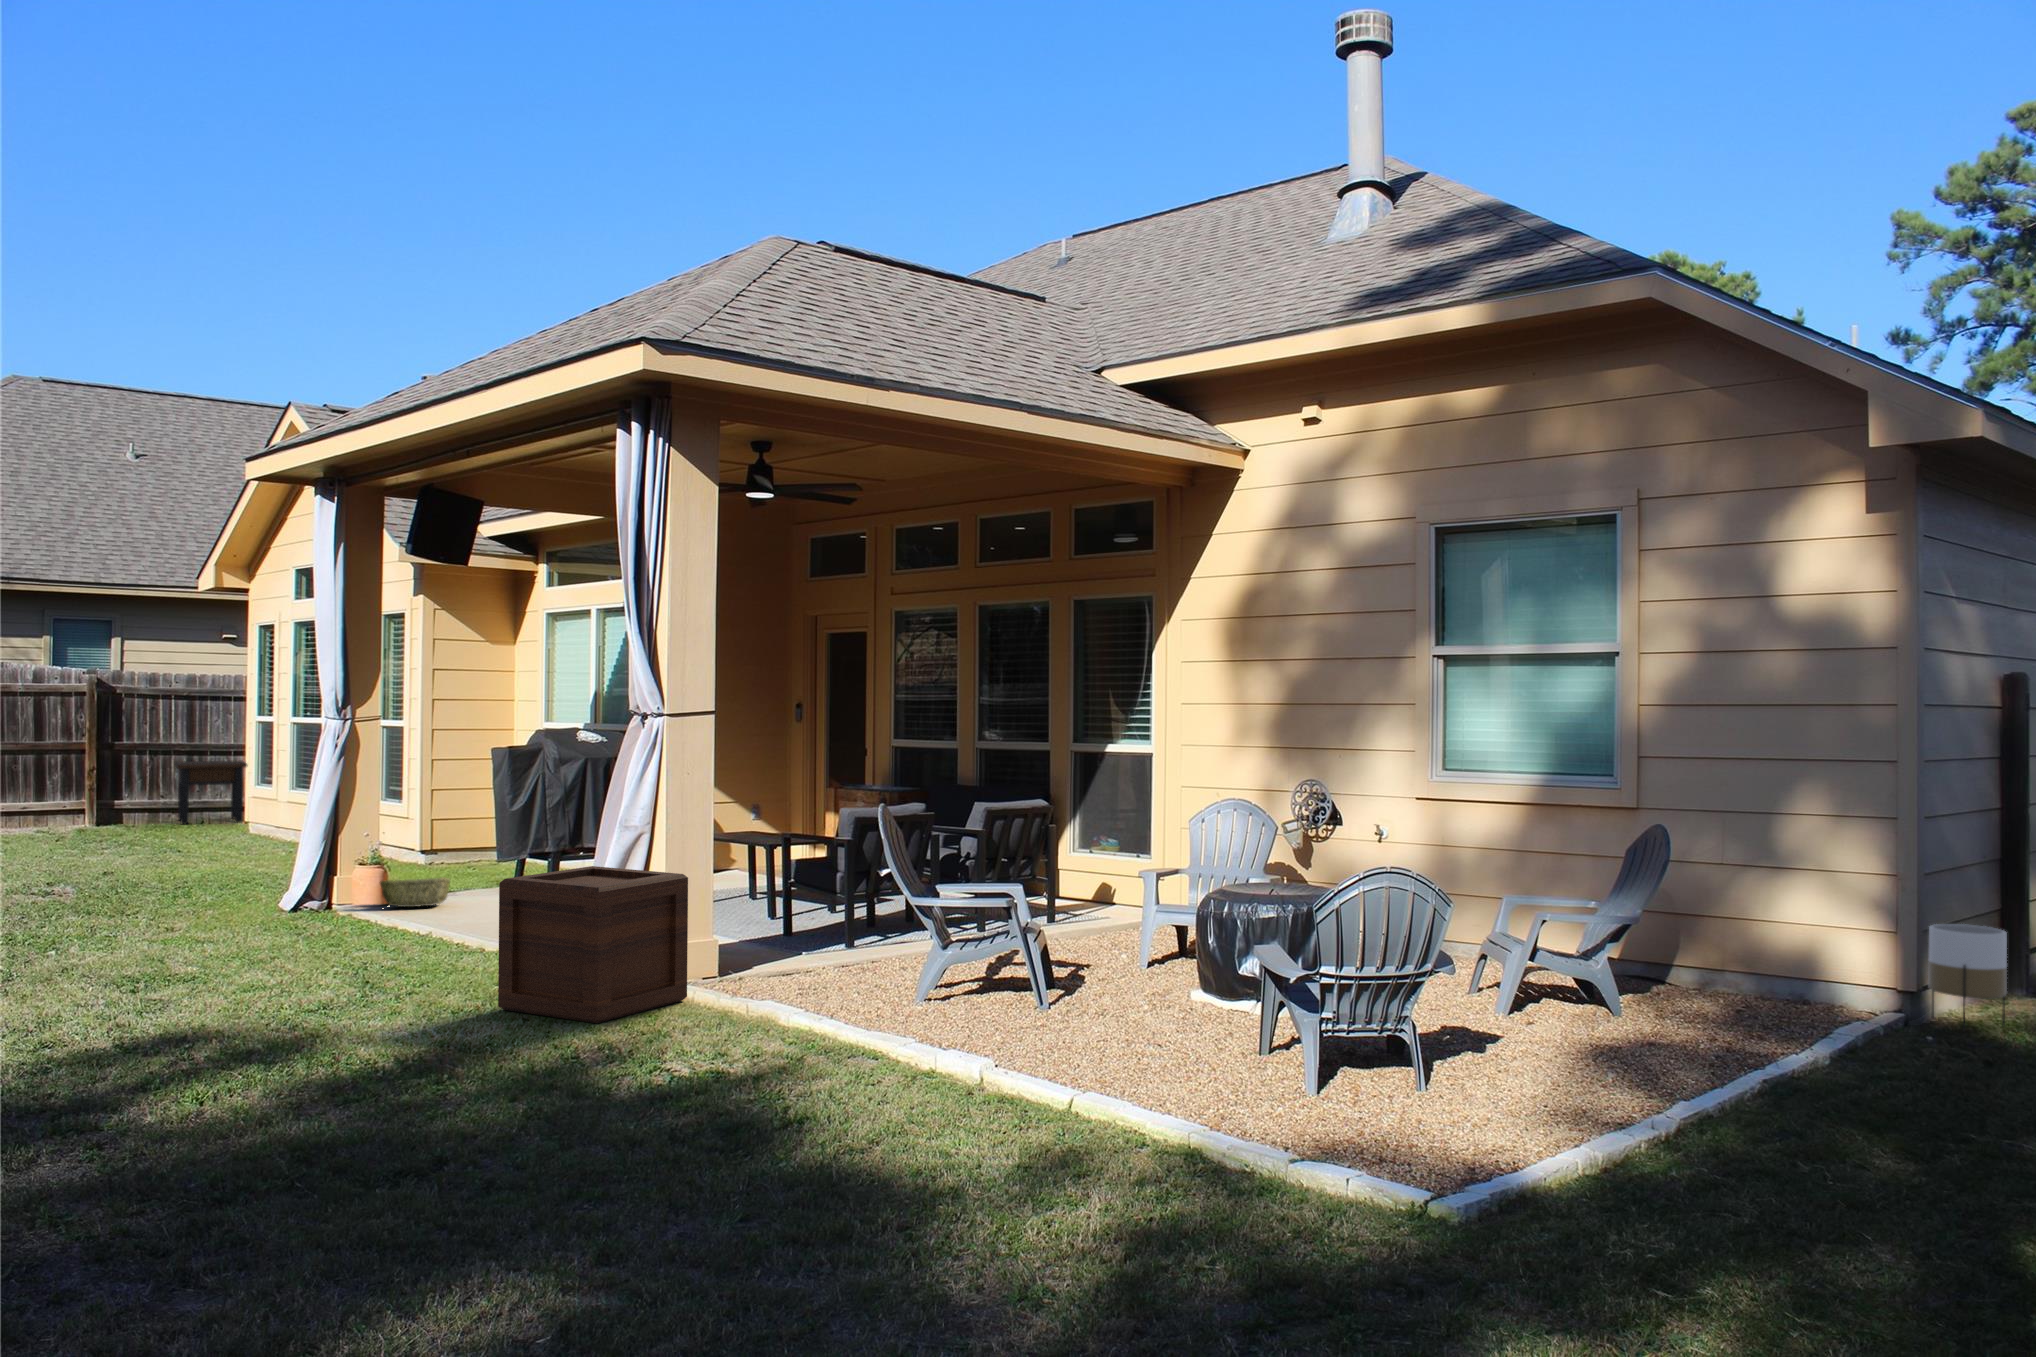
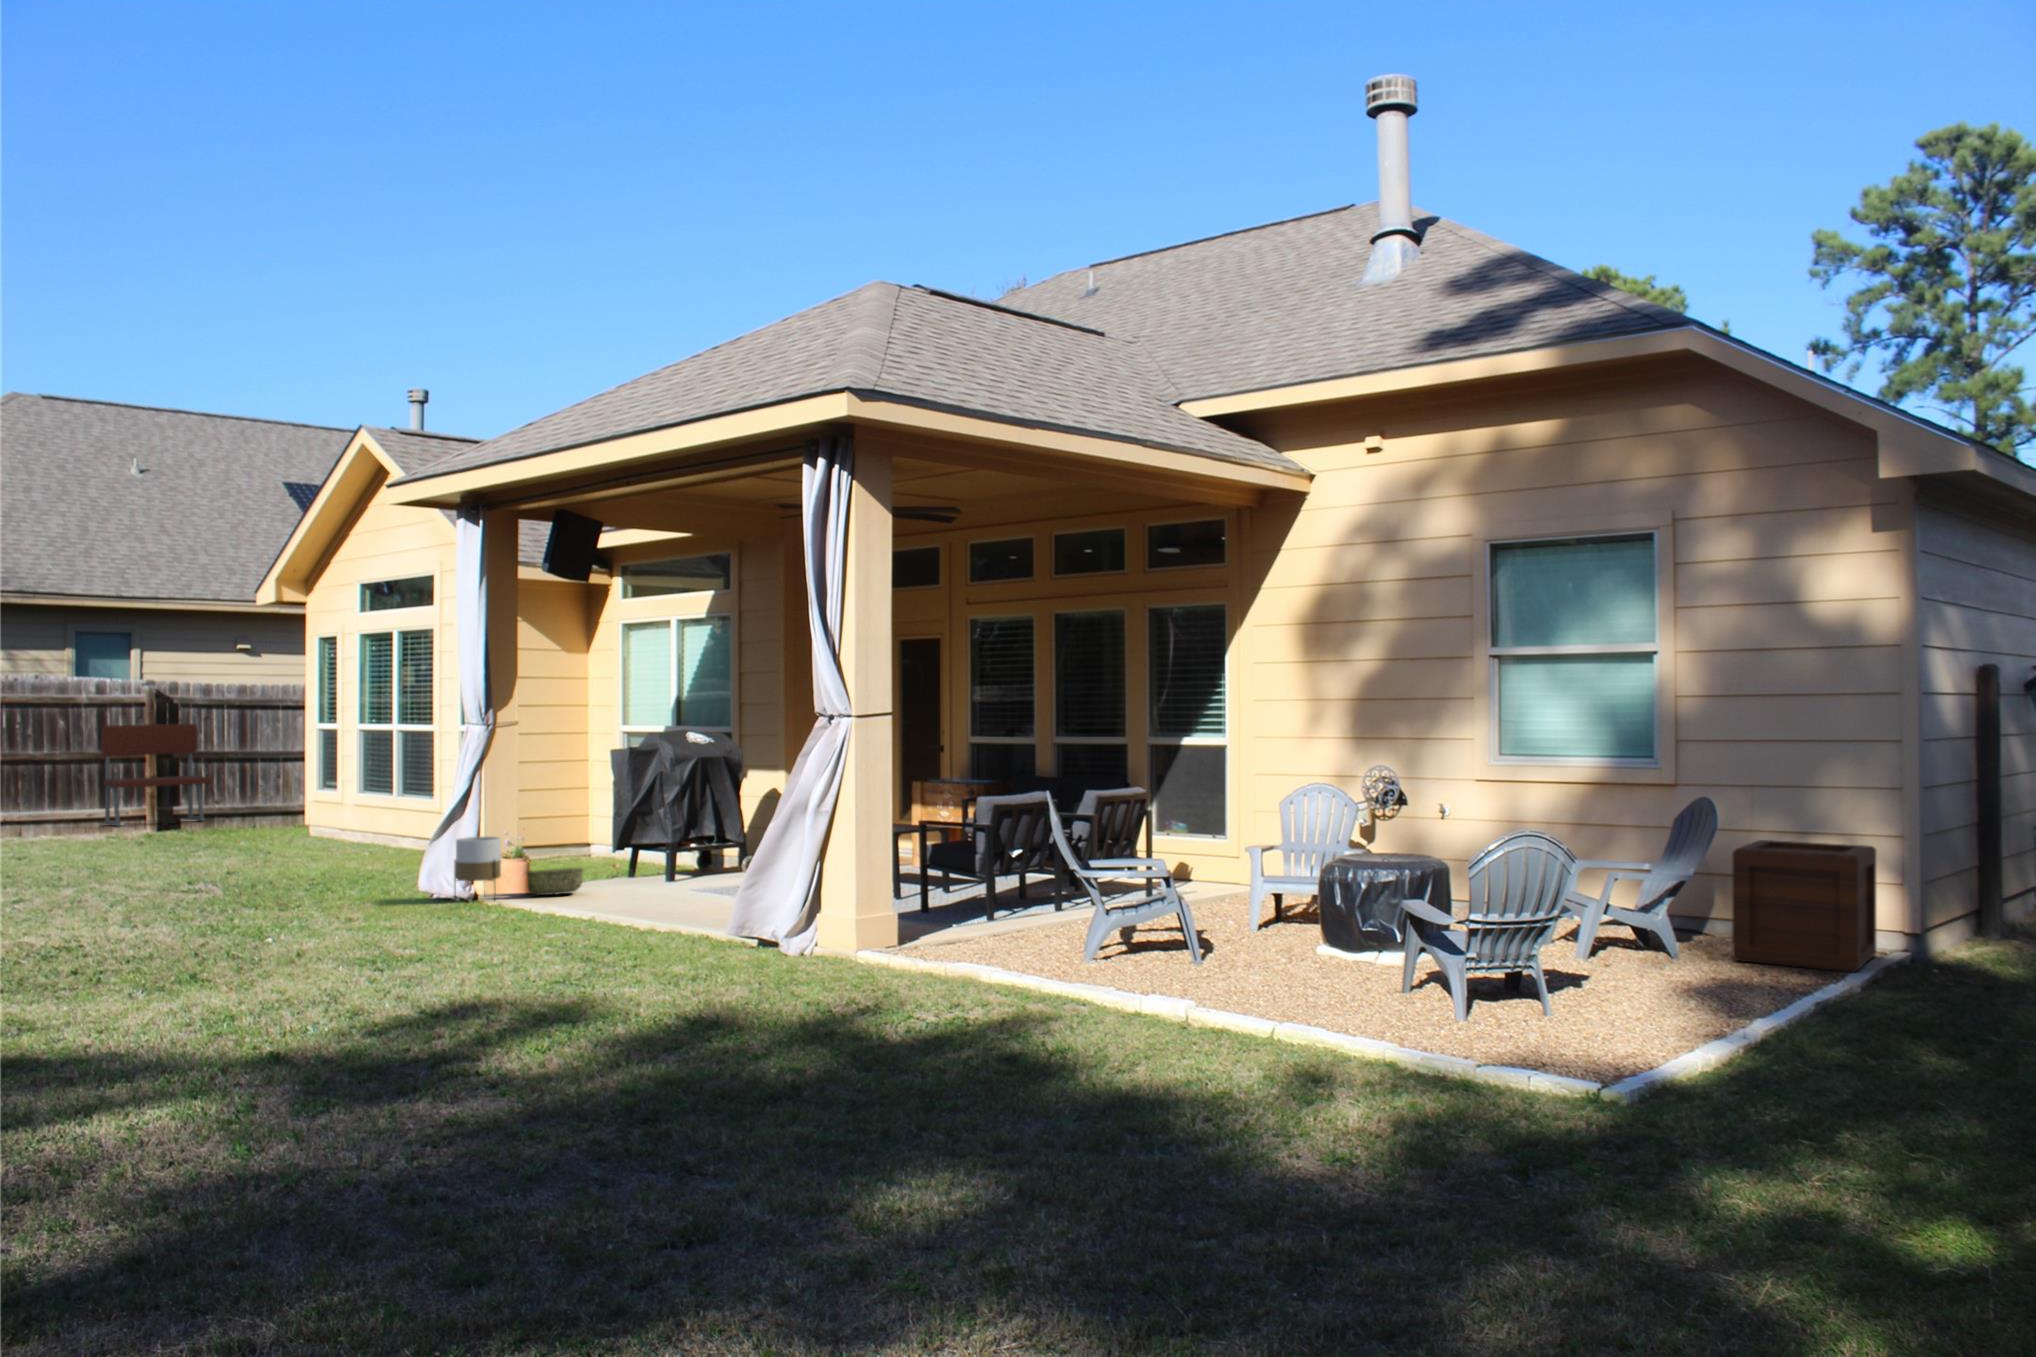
bench: none [35,714,149,820] -> present [101,724,212,826]
side table: present [175,761,248,824] -> none [240,767,313,828]
wooden crate: present [498,866,688,1023] -> present [1732,840,1877,972]
planter: present [1928,924,2007,1031] -> present [454,837,501,882]

